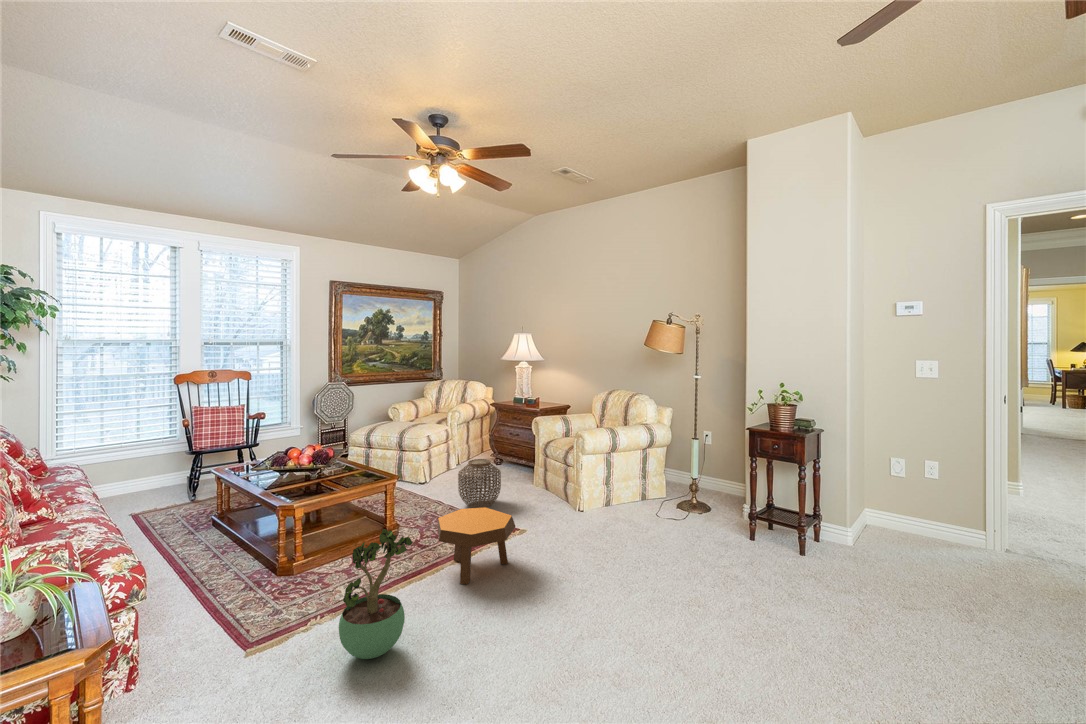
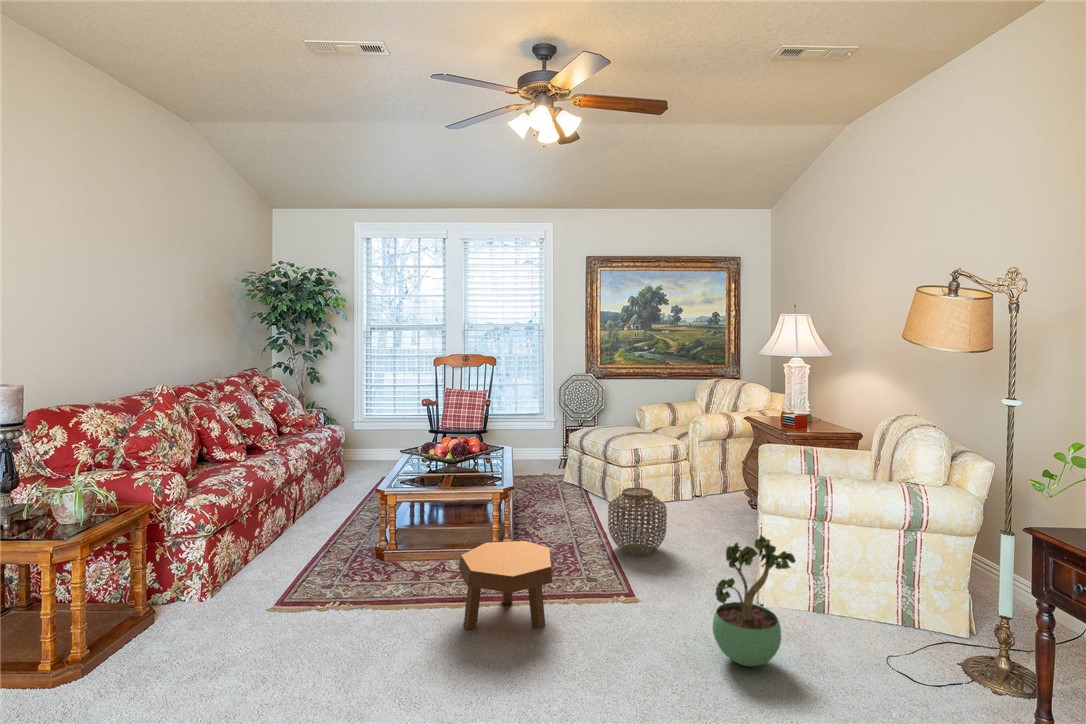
potted plant: present [339,529,413,659] -> present [713,535,796,666]

